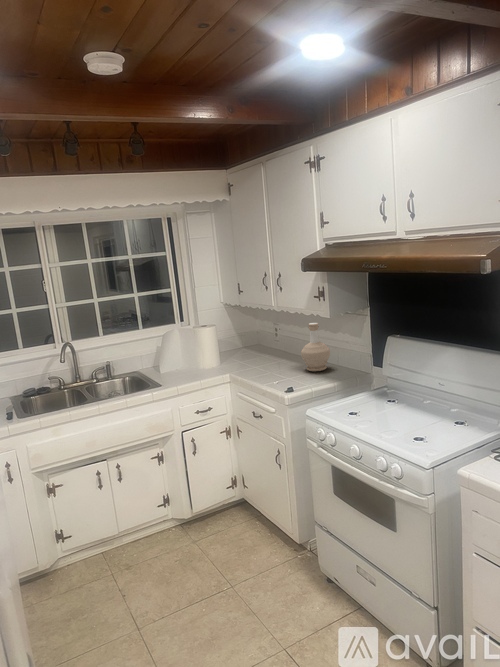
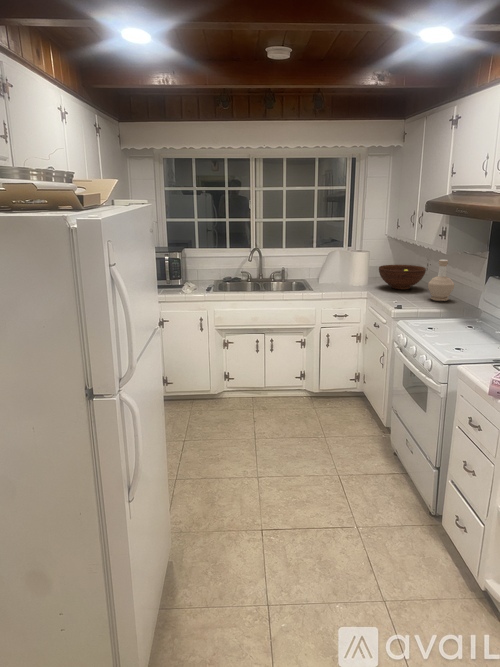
fruit bowl: none [233,333,286,364] -> present [379,265,426,290]

